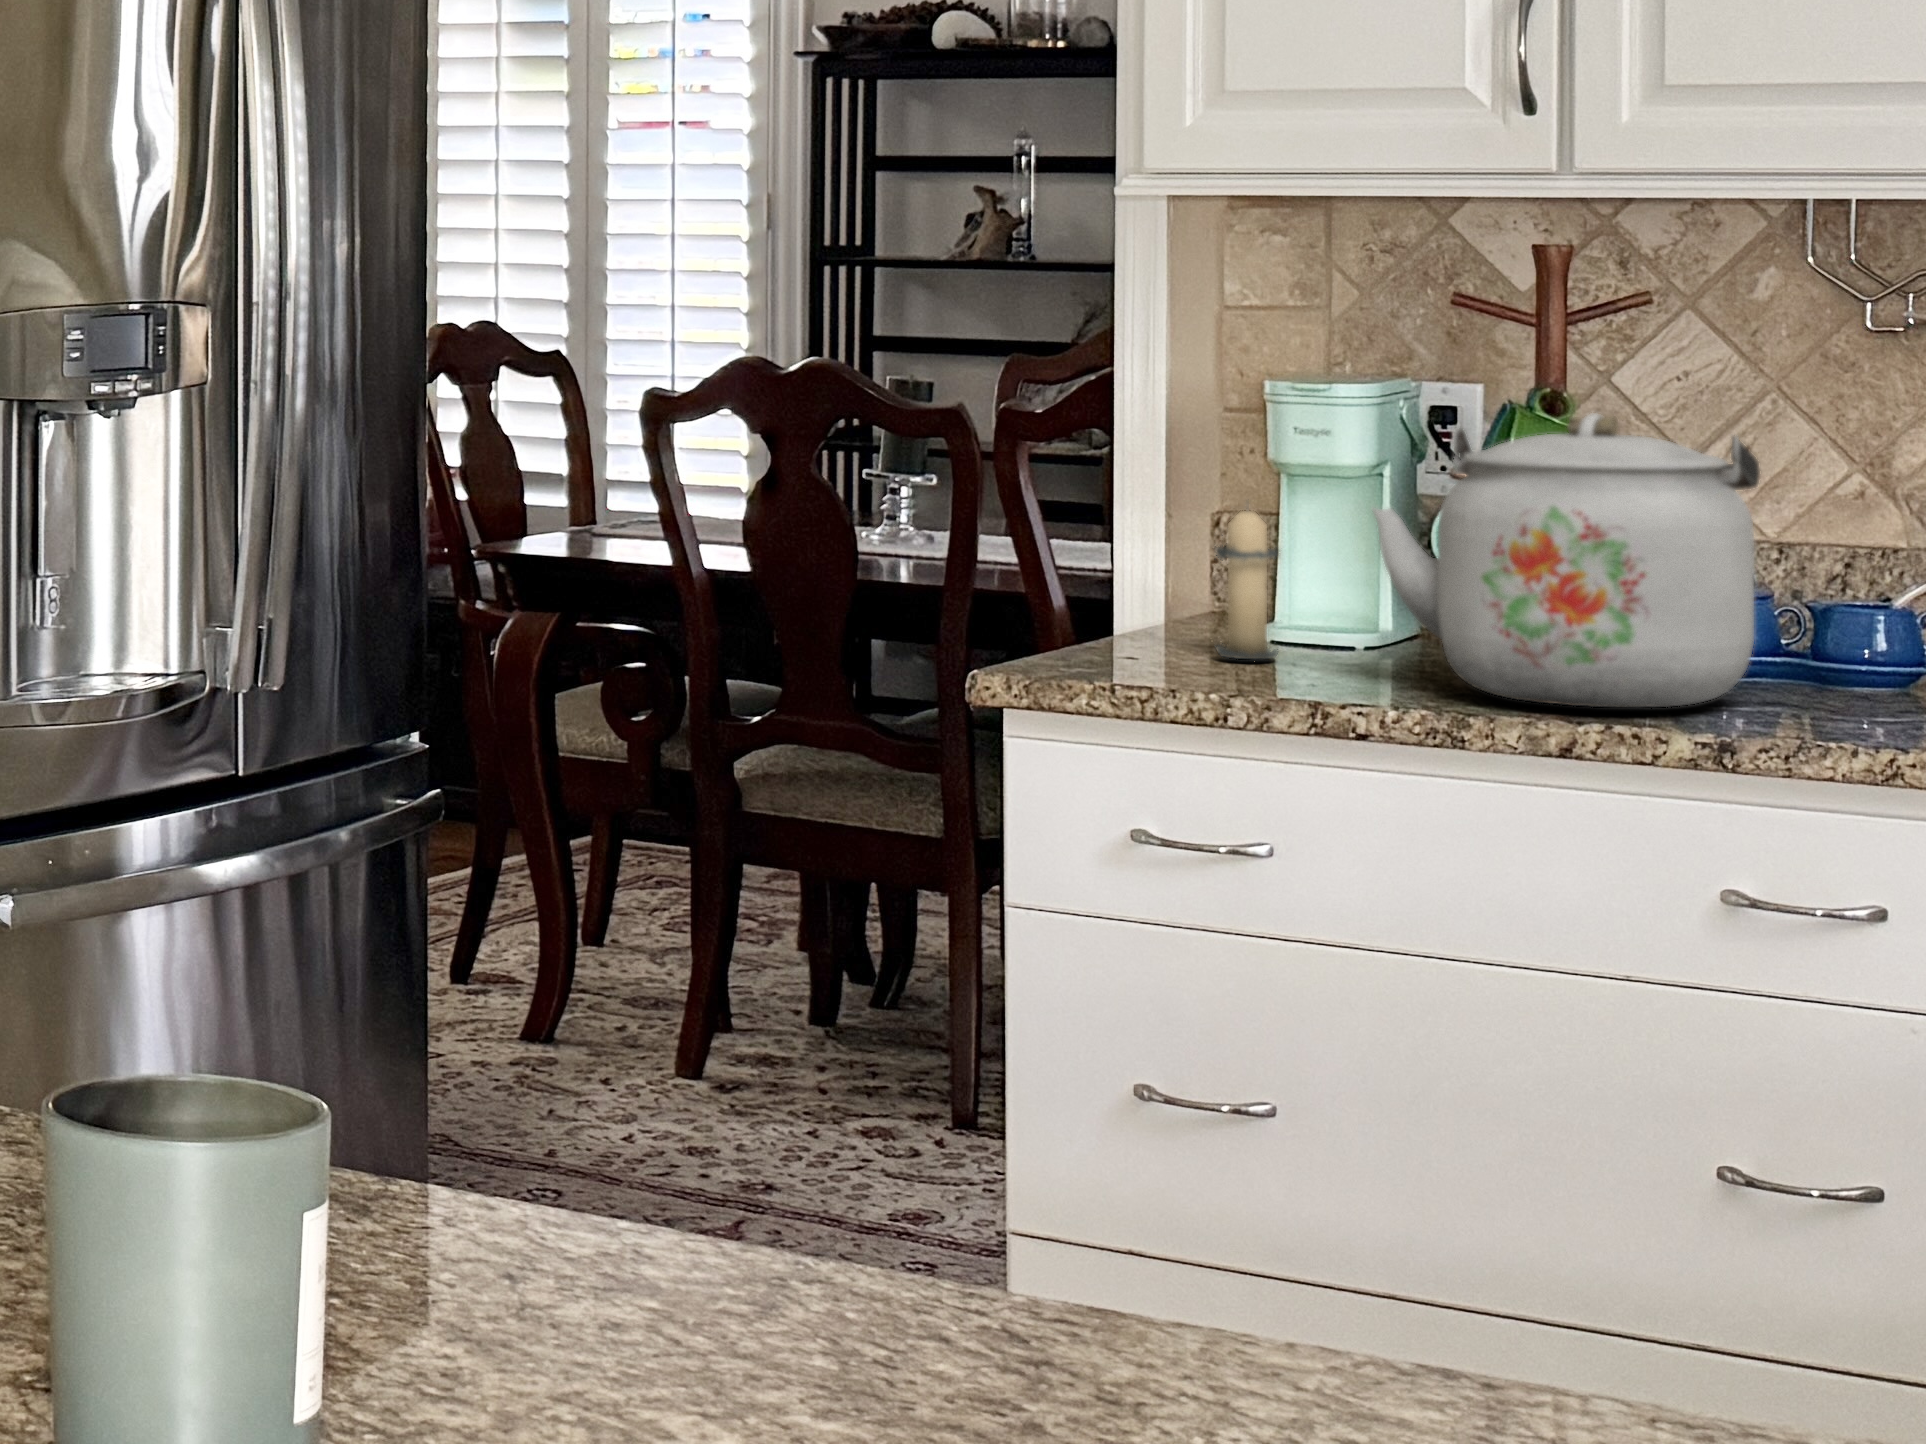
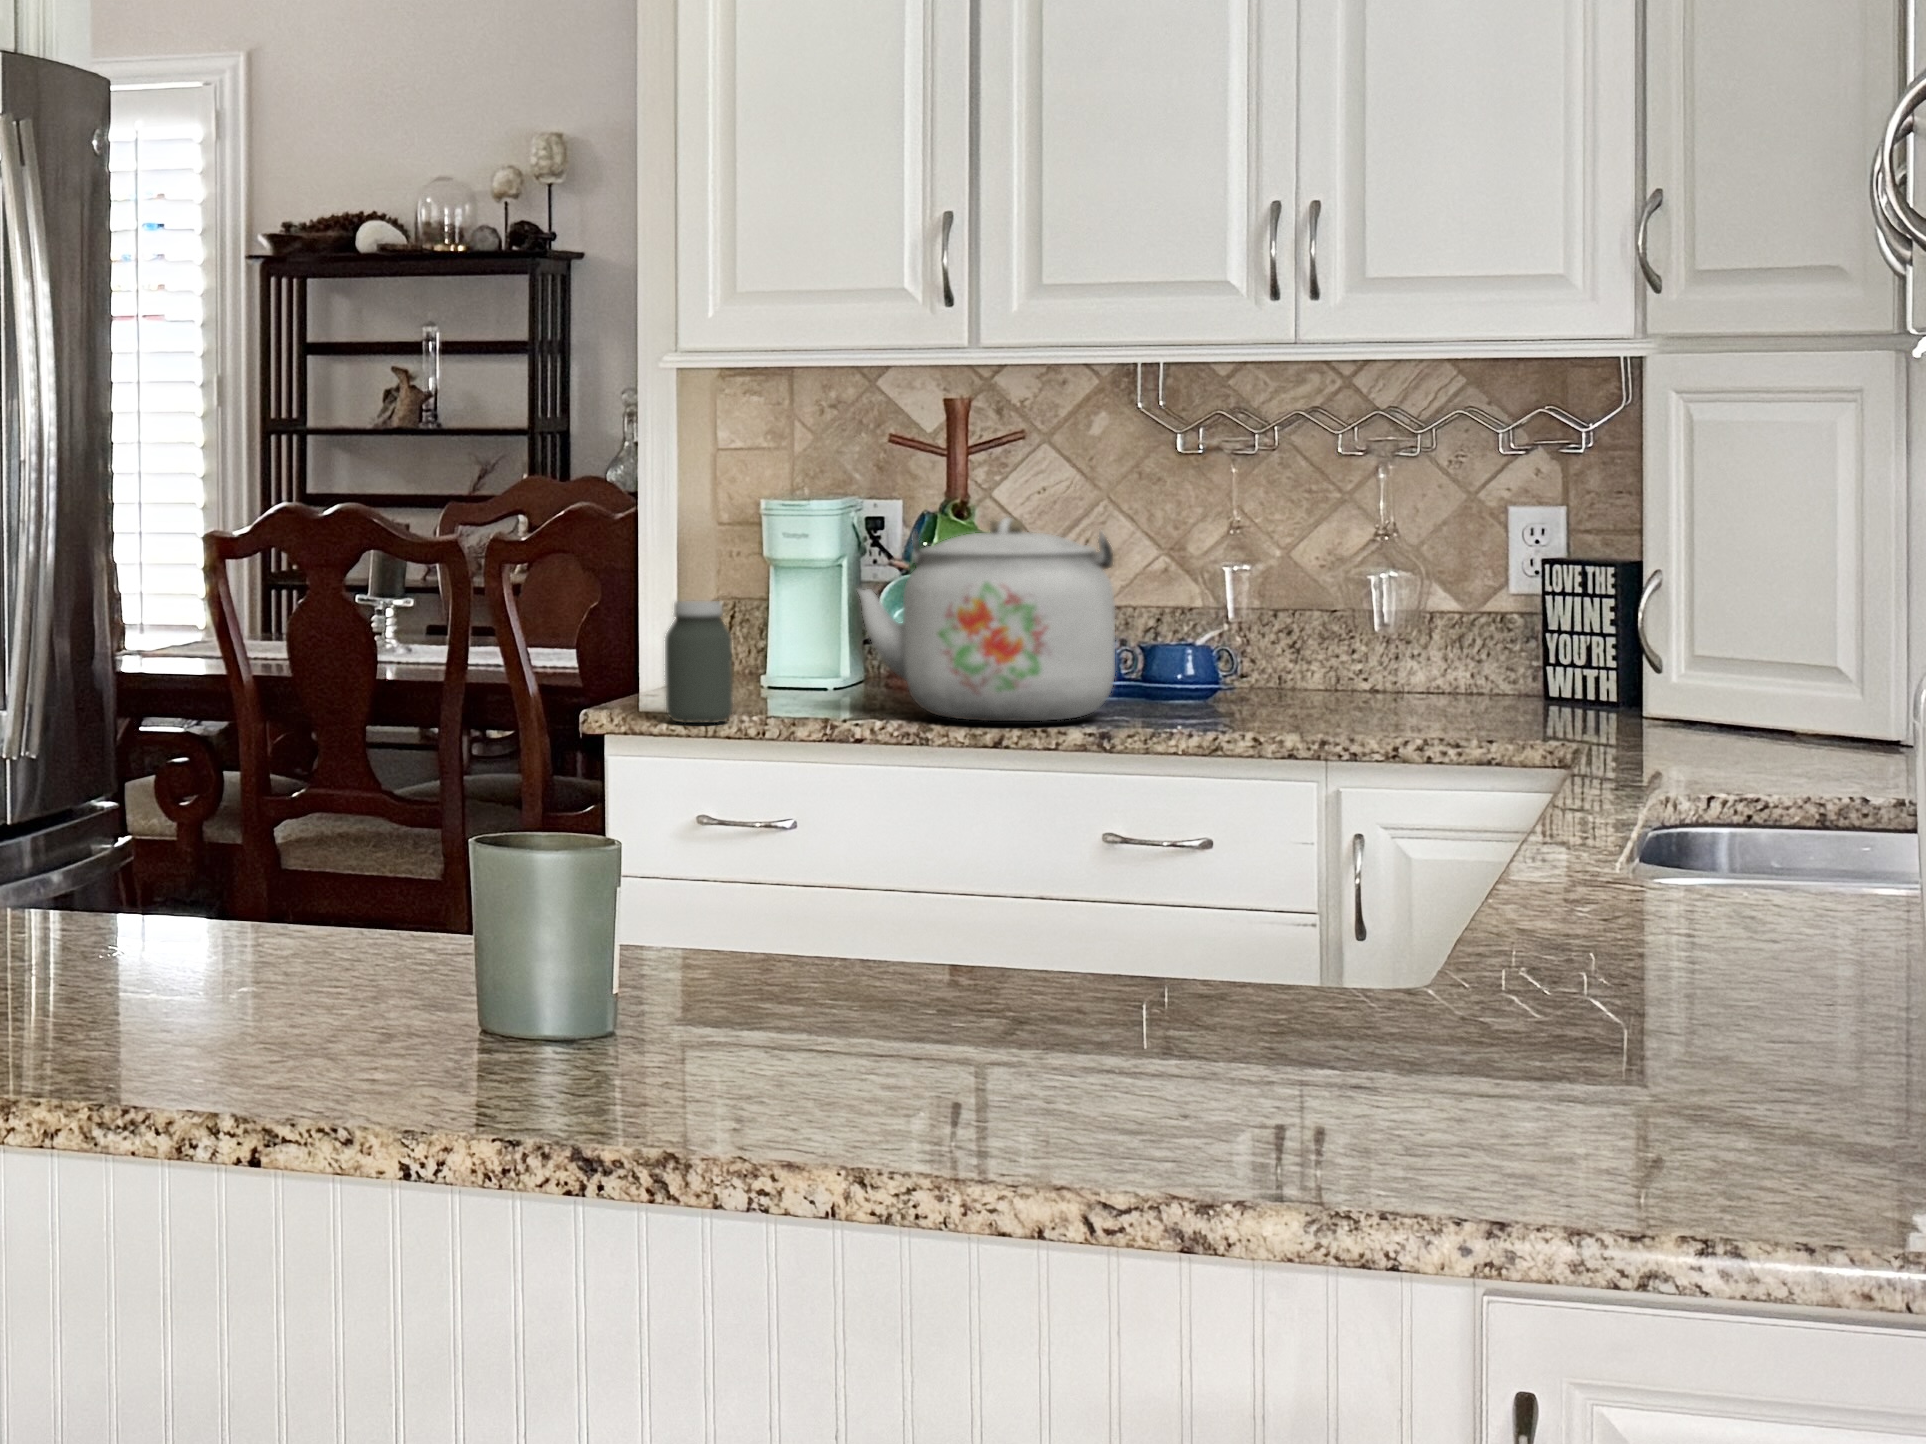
candle: present [1215,509,1279,659] -> none [735,588,793,704]
jar: none [1088,518,1184,691] -> present [665,601,733,723]

